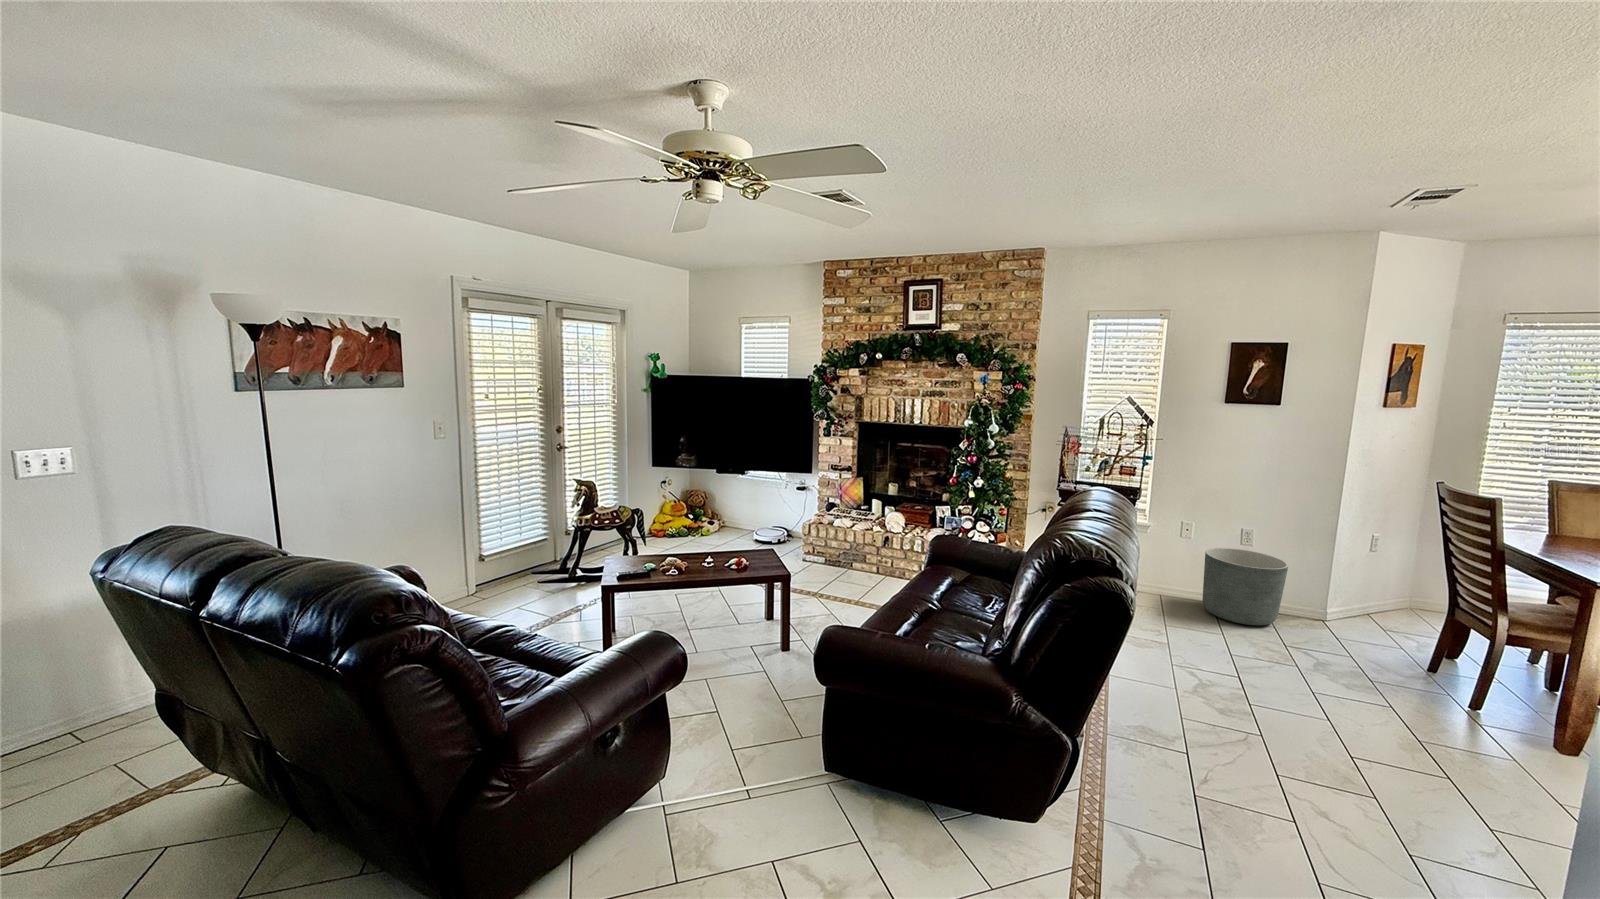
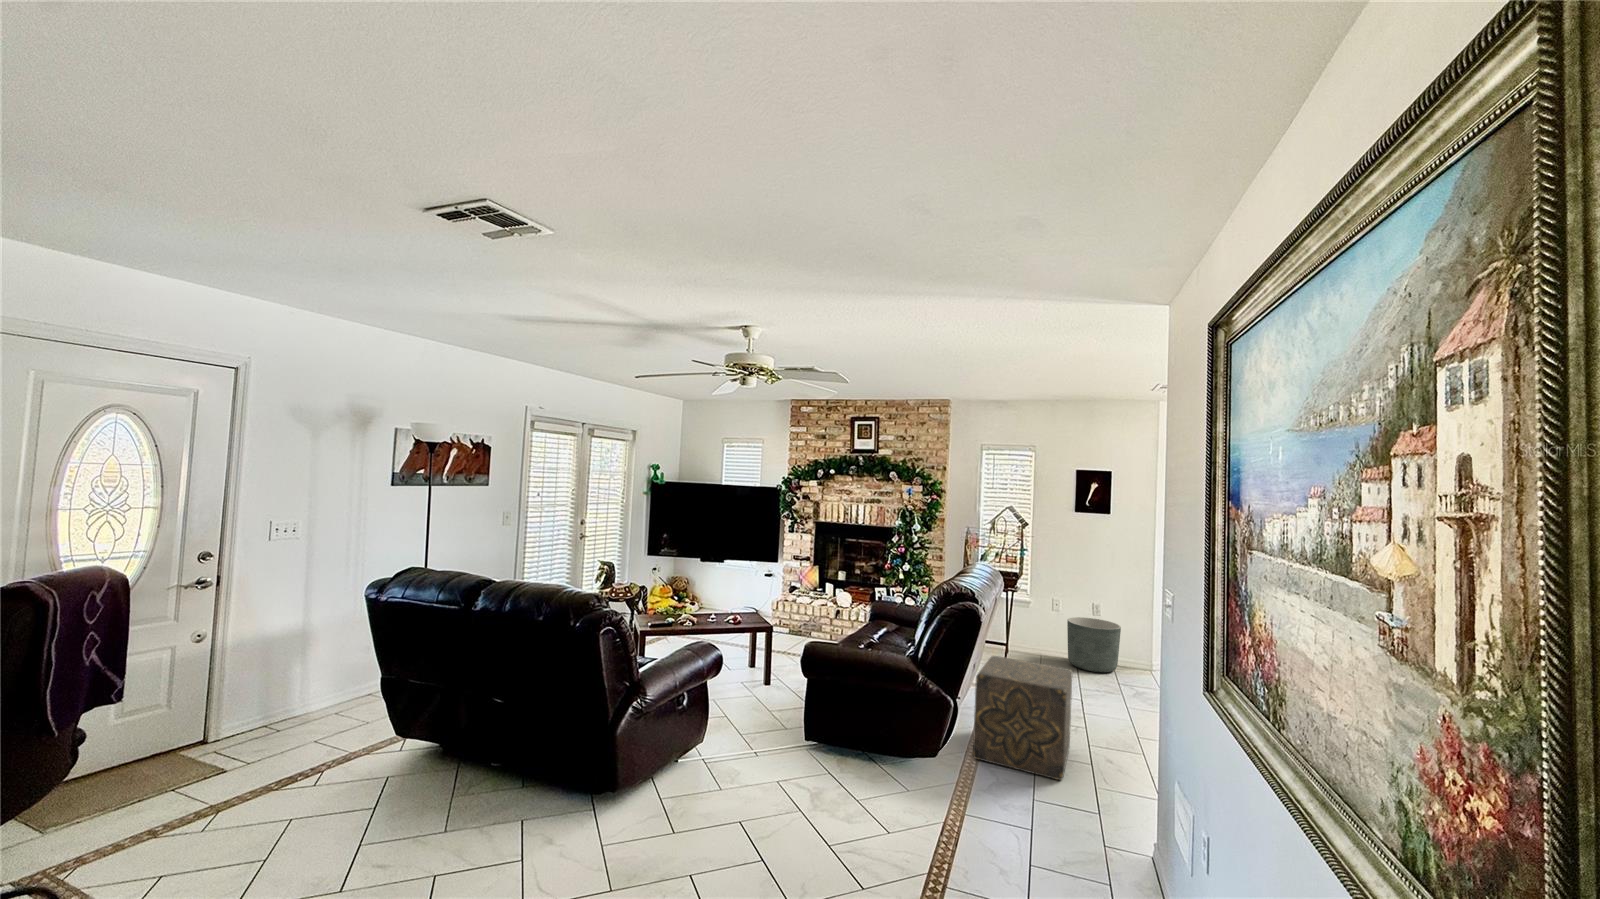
ottoman: none [1095,636,1279,865] -> present [973,656,1072,780]

